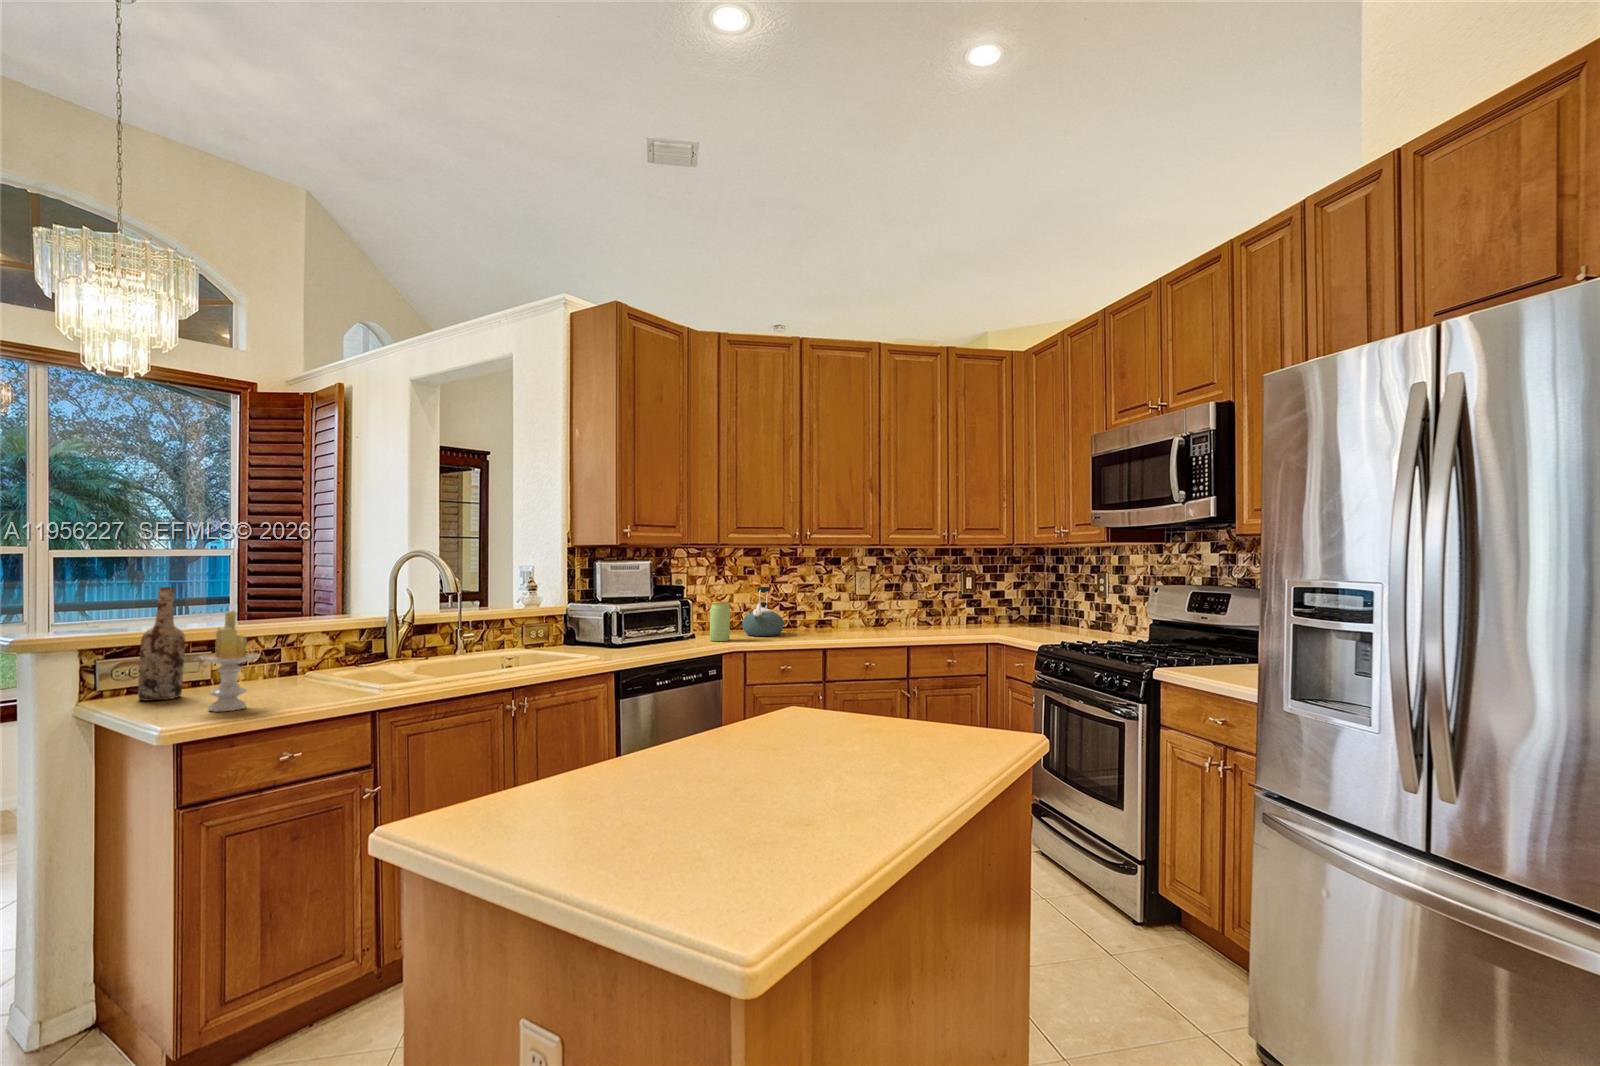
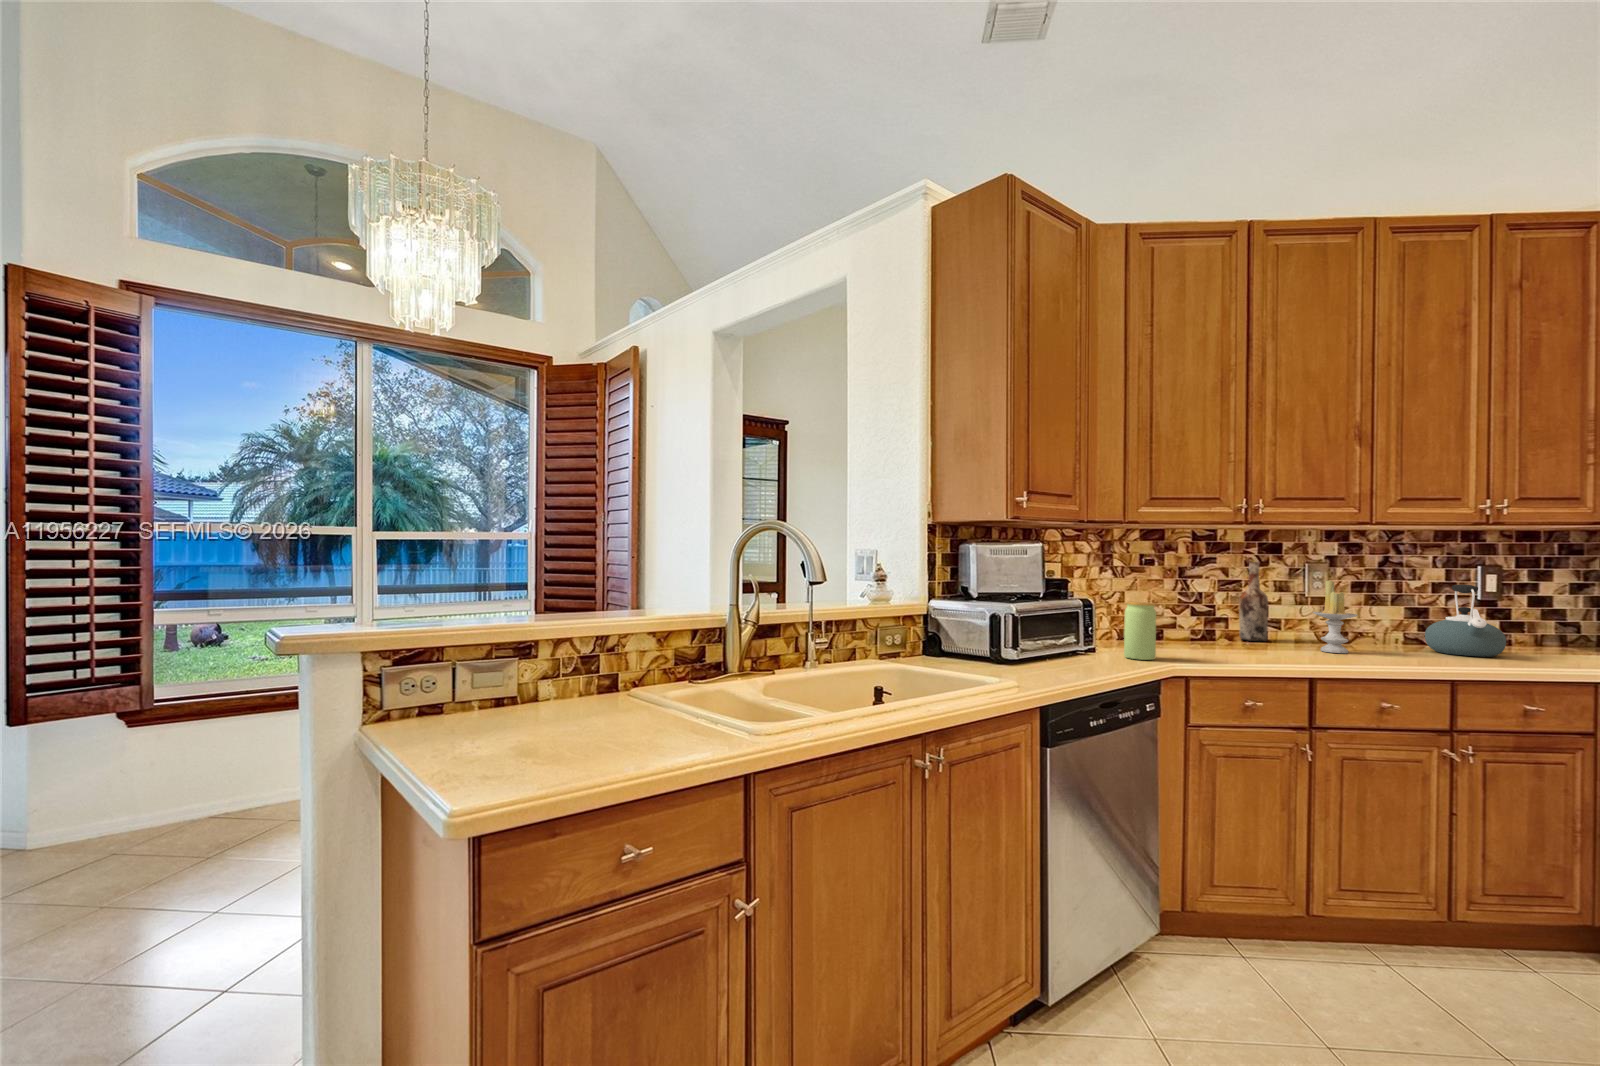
wine bottle: present [138,587,185,701] -> present [1239,562,1268,641]
kettle: present [742,587,784,636] -> present [1425,585,1506,657]
candle: present [199,611,260,711] -> present [1313,580,1357,653]

